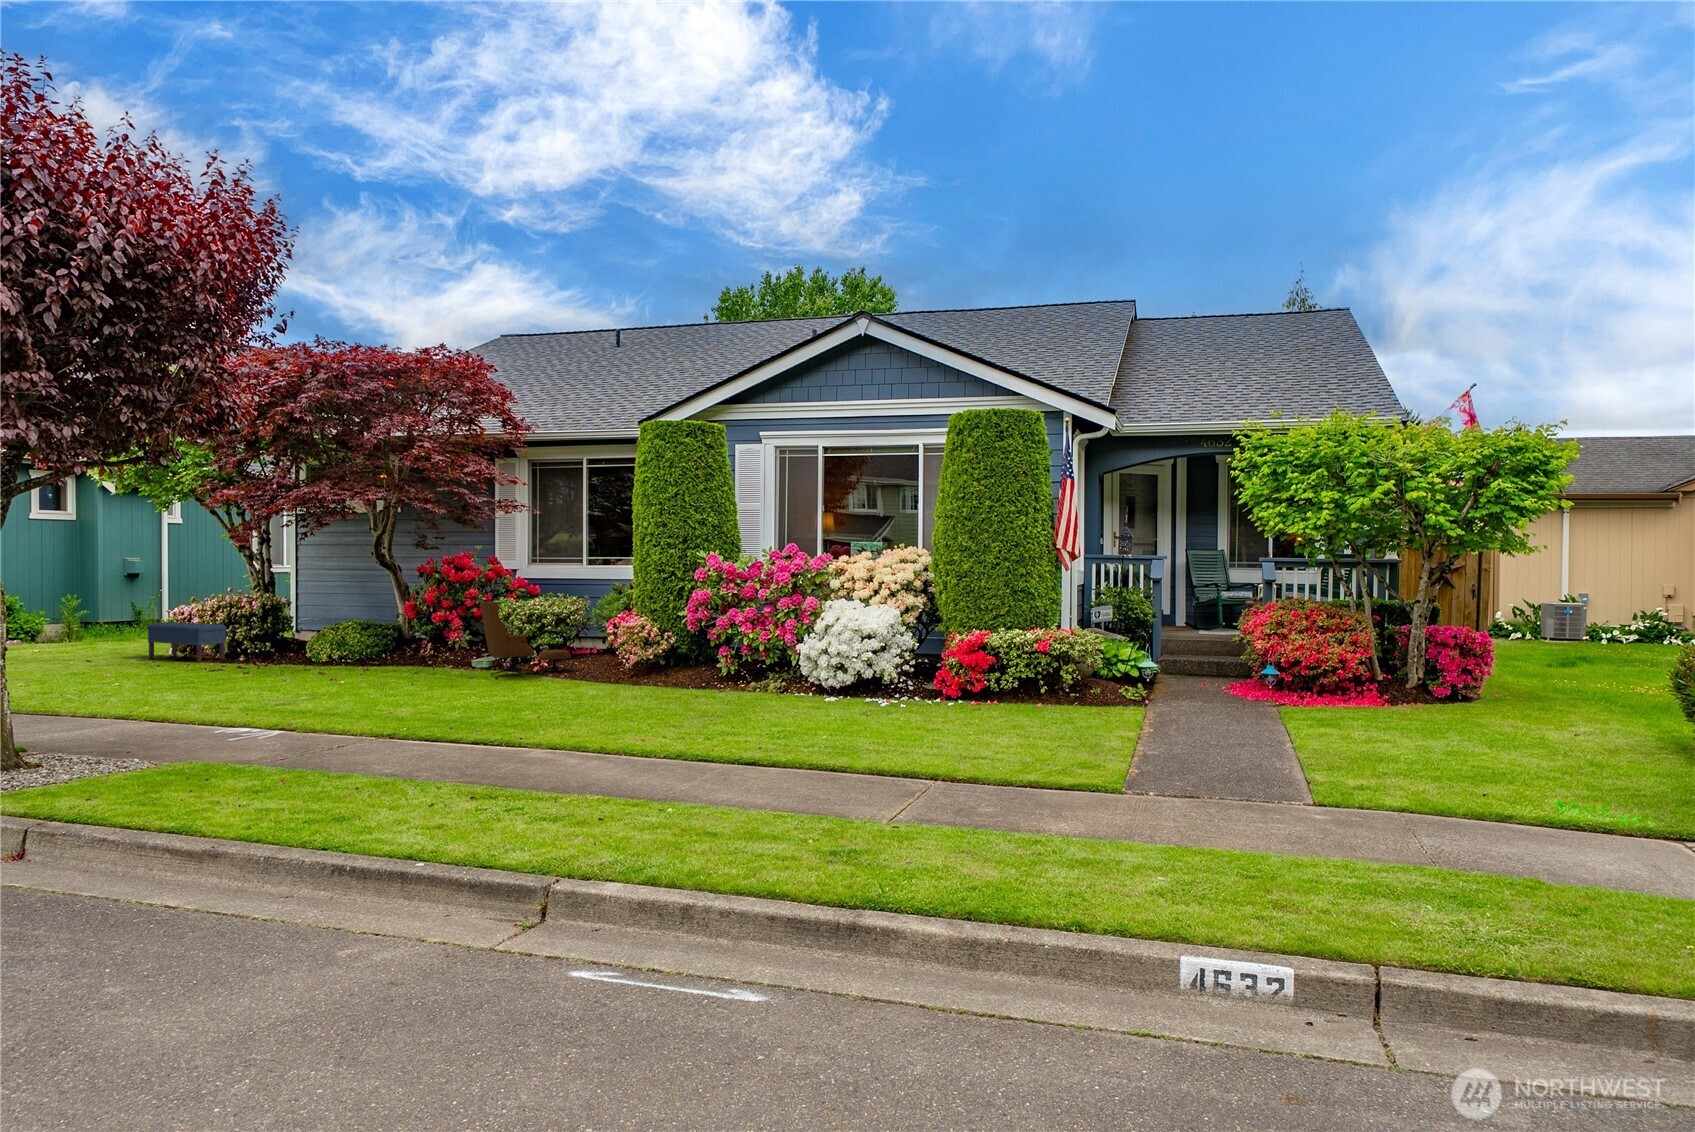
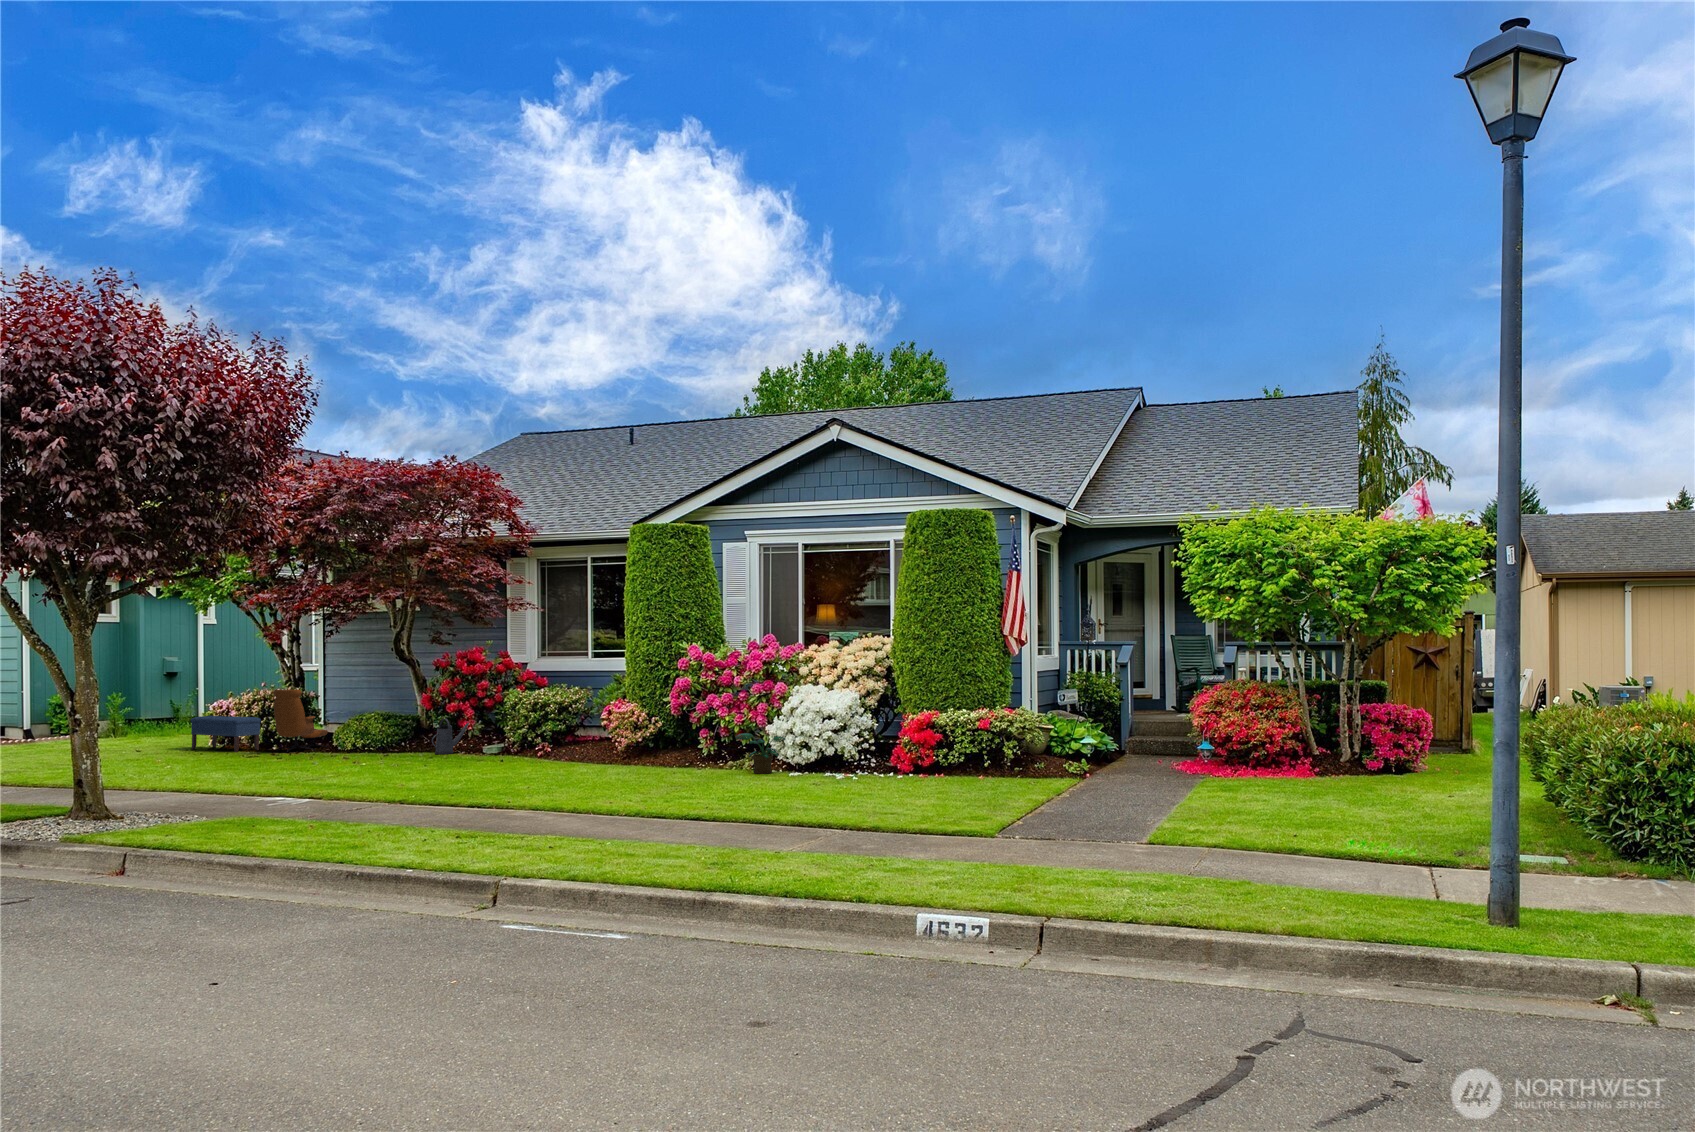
lounge chair: present [480,601,571,676] -> present [273,690,328,752]
watering can: none [419,629,459,667] -> present [432,719,469,754]
potted plant: none [766,652,822,697] -> present [736,733,785,774]

